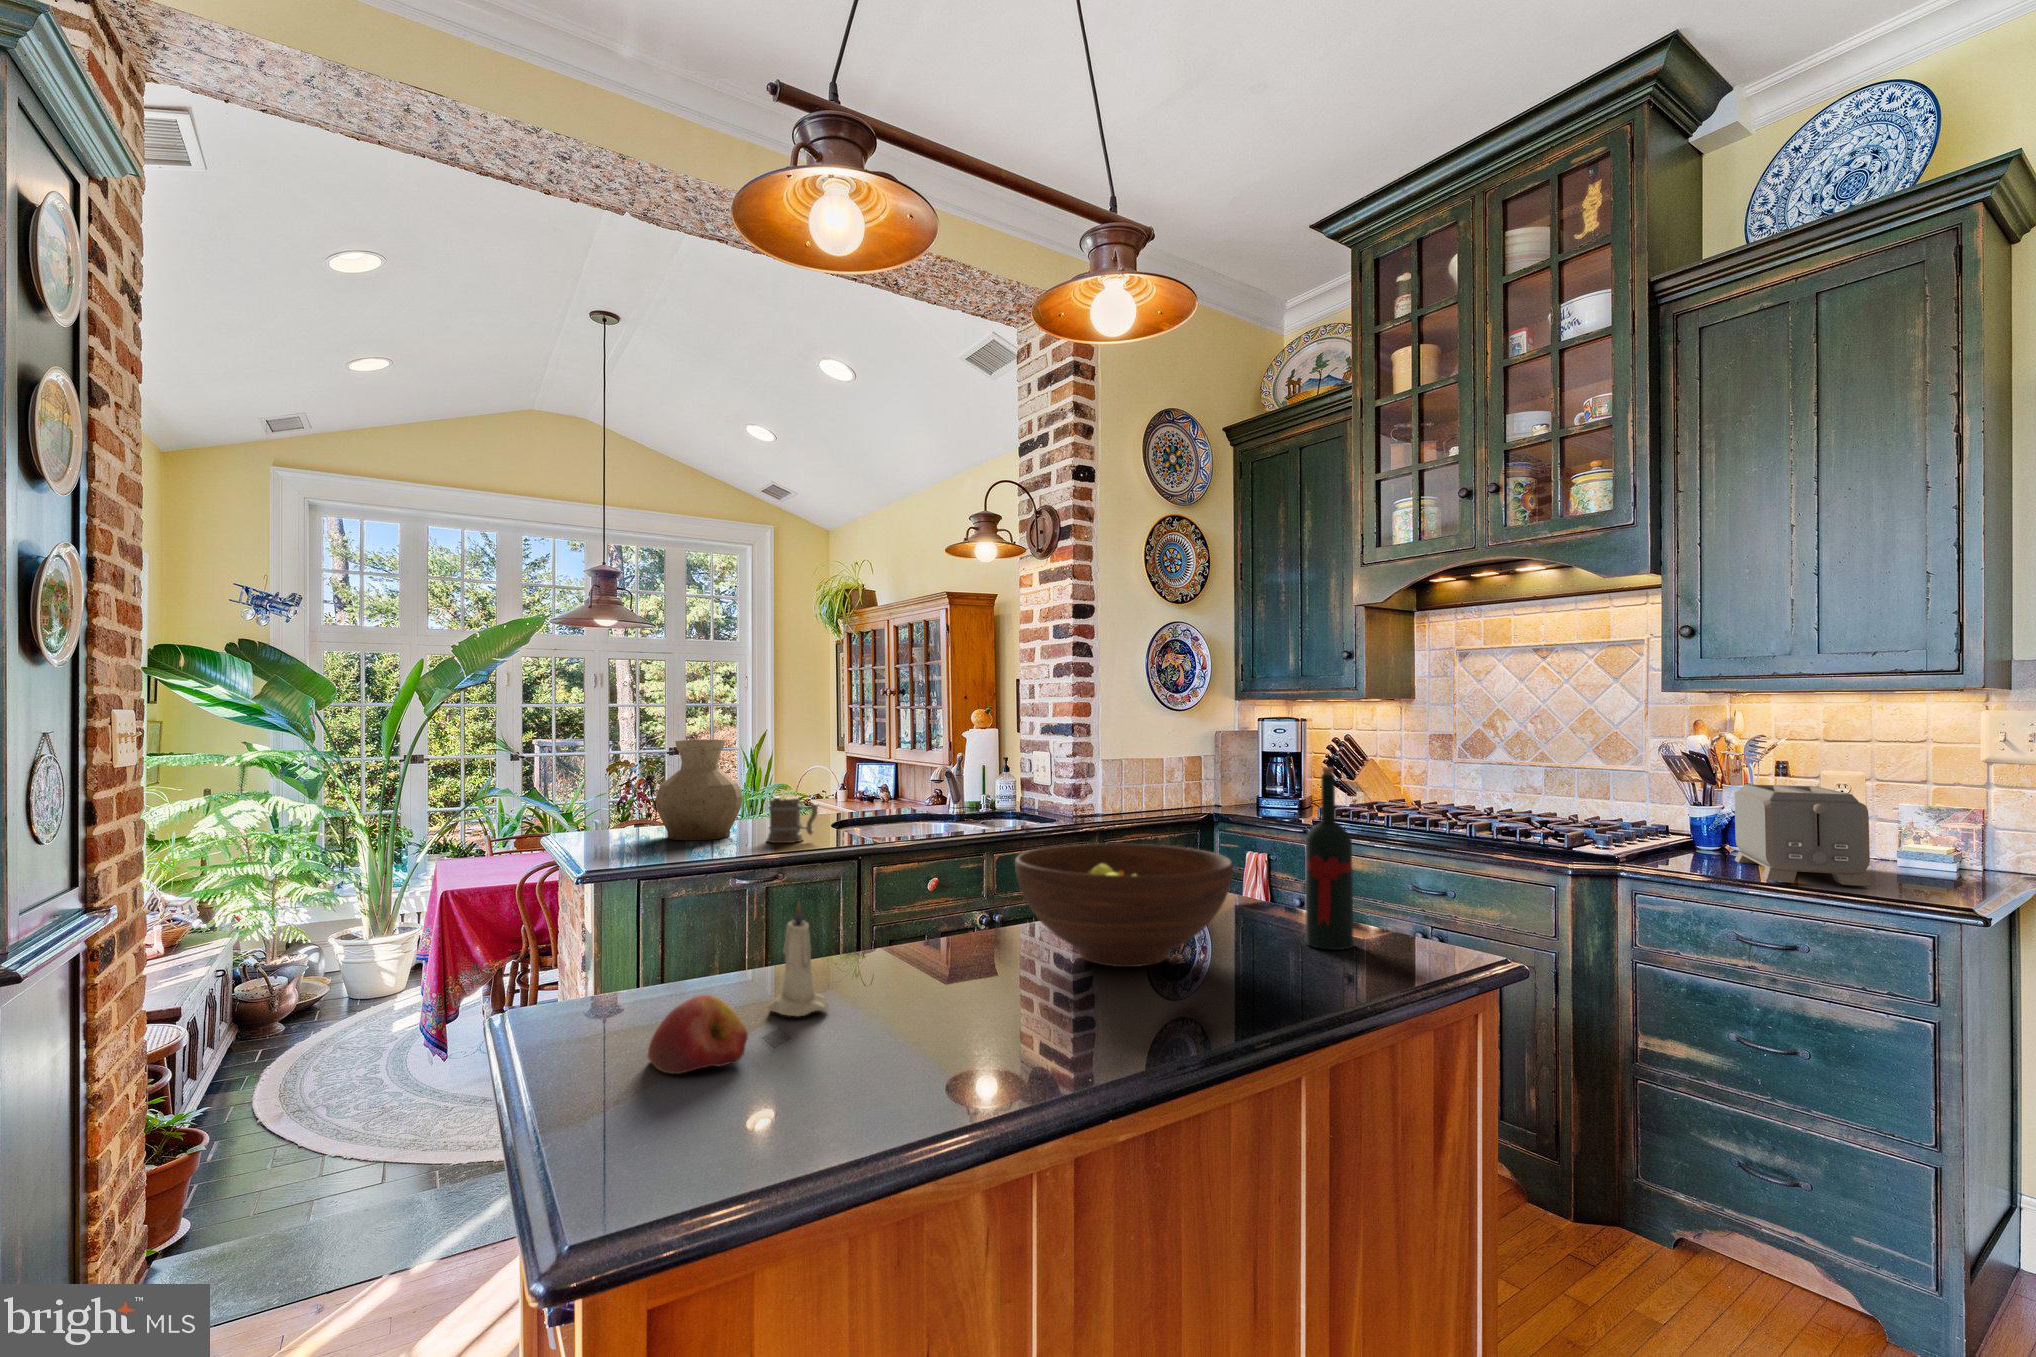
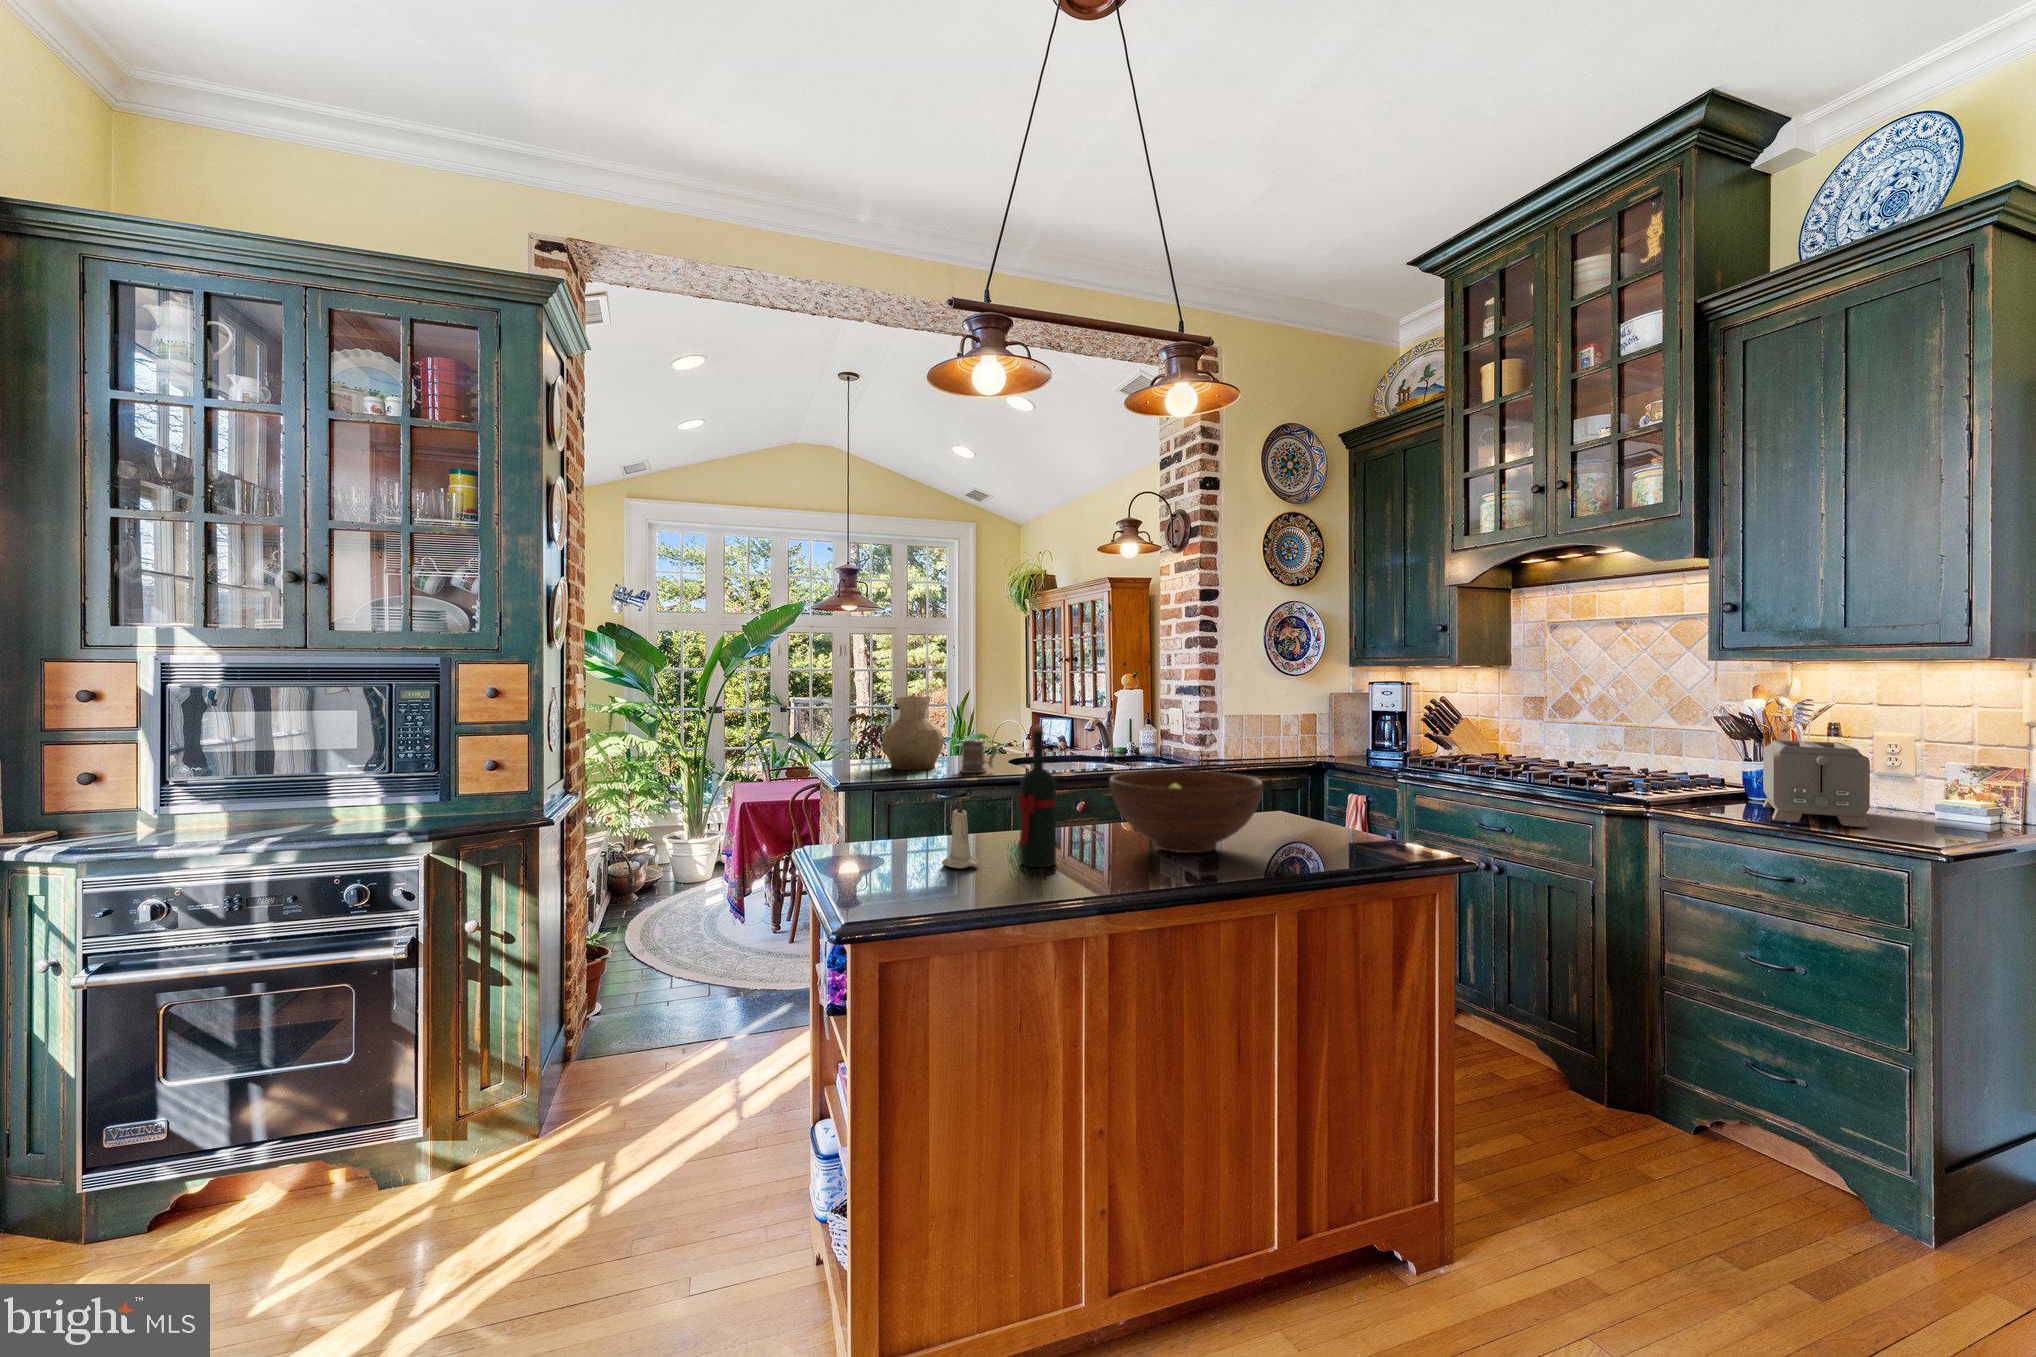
wine bottle: present [1305,767,1354,950] -> present [1018,725,1056,867]
apple: present [648,995,748,1074] -> none [868,848,926,891]

